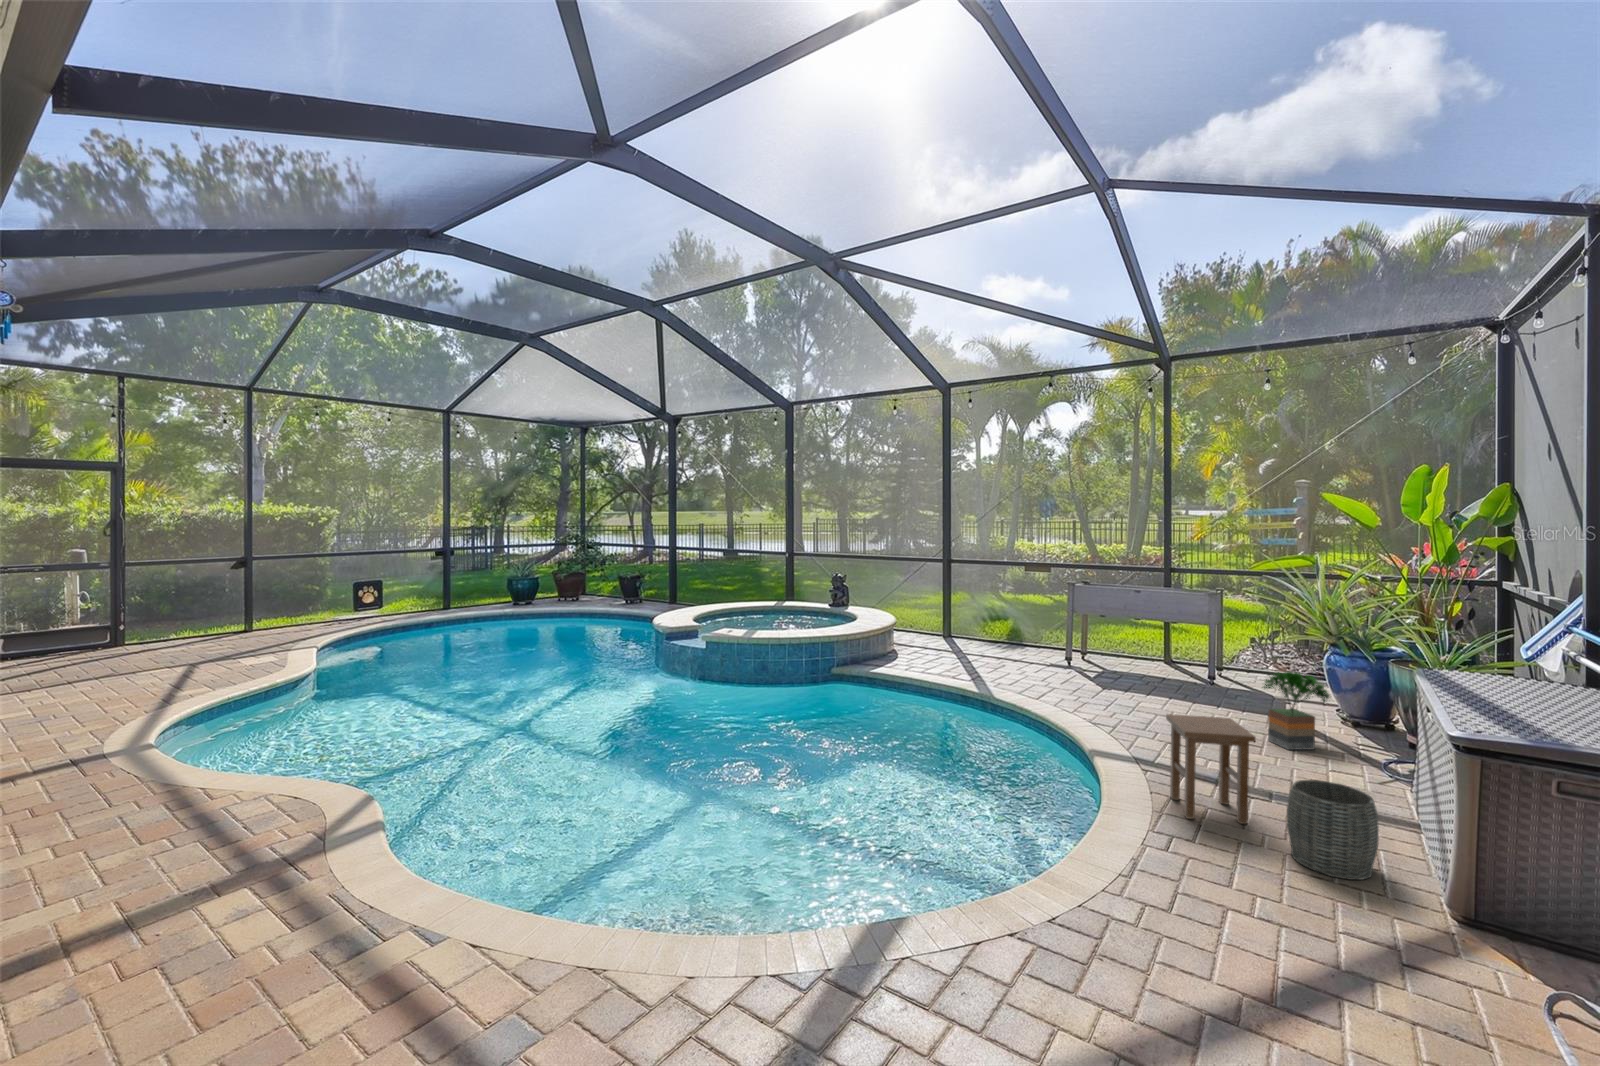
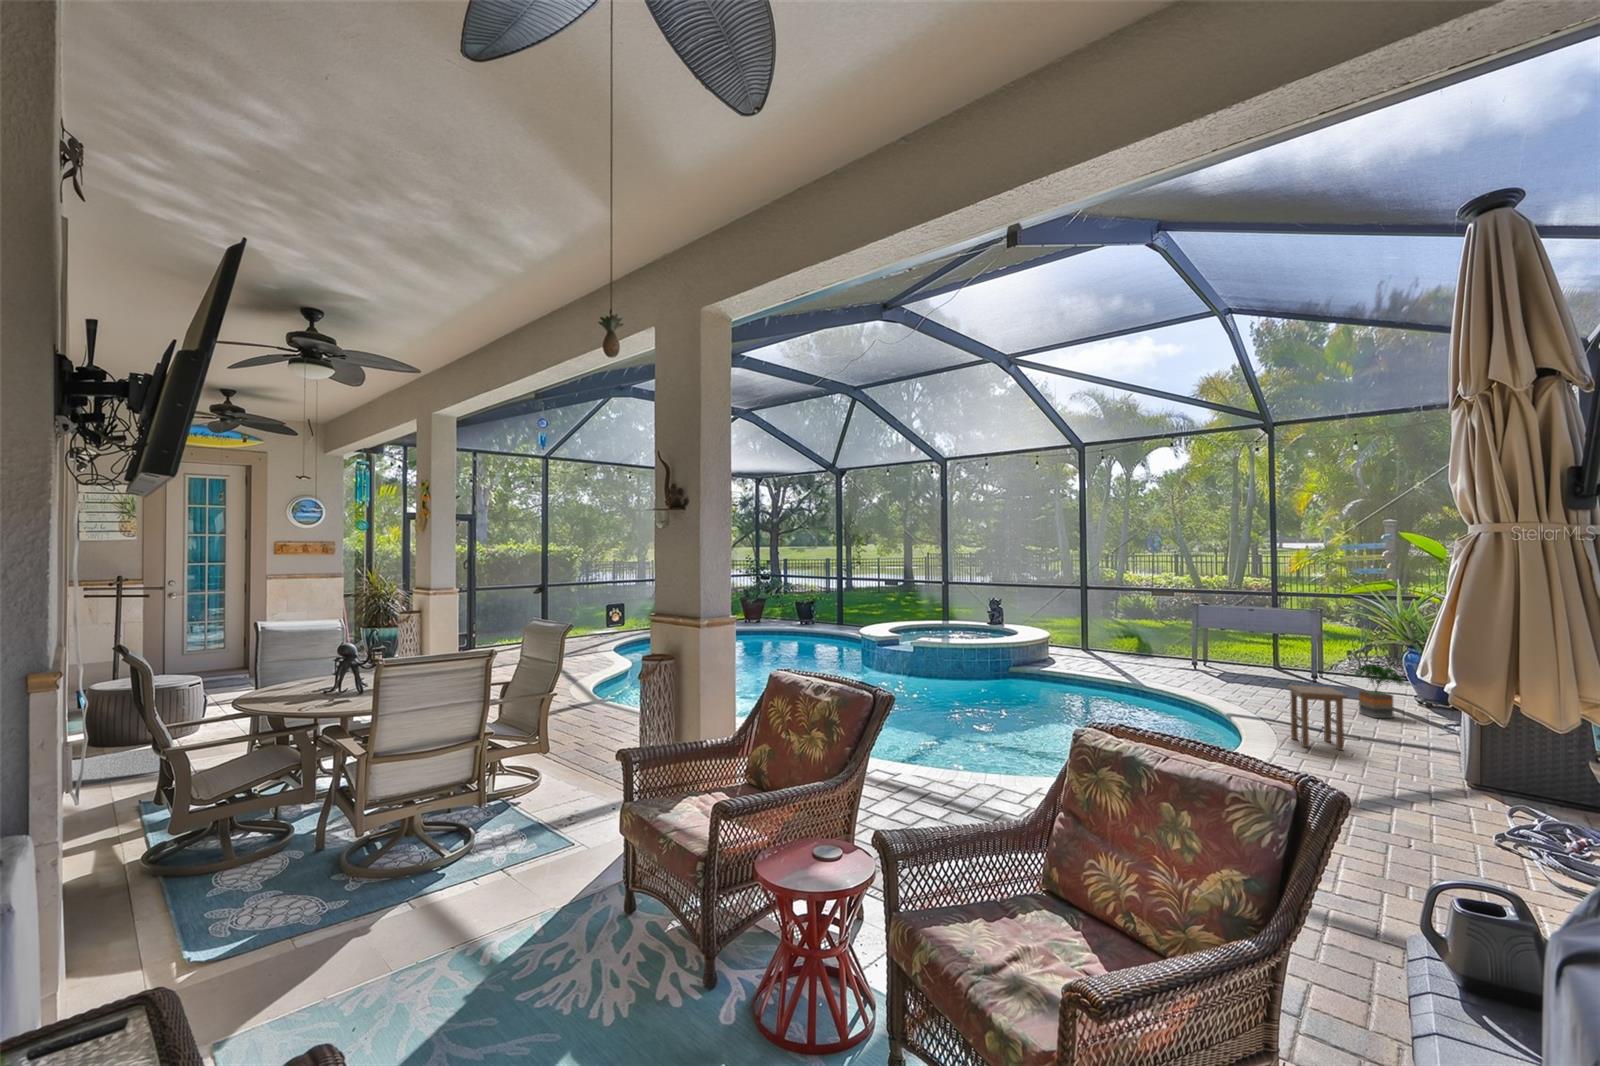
woven basket: present [1287,780,1379,880] -> none [1368,719,1424,772]

